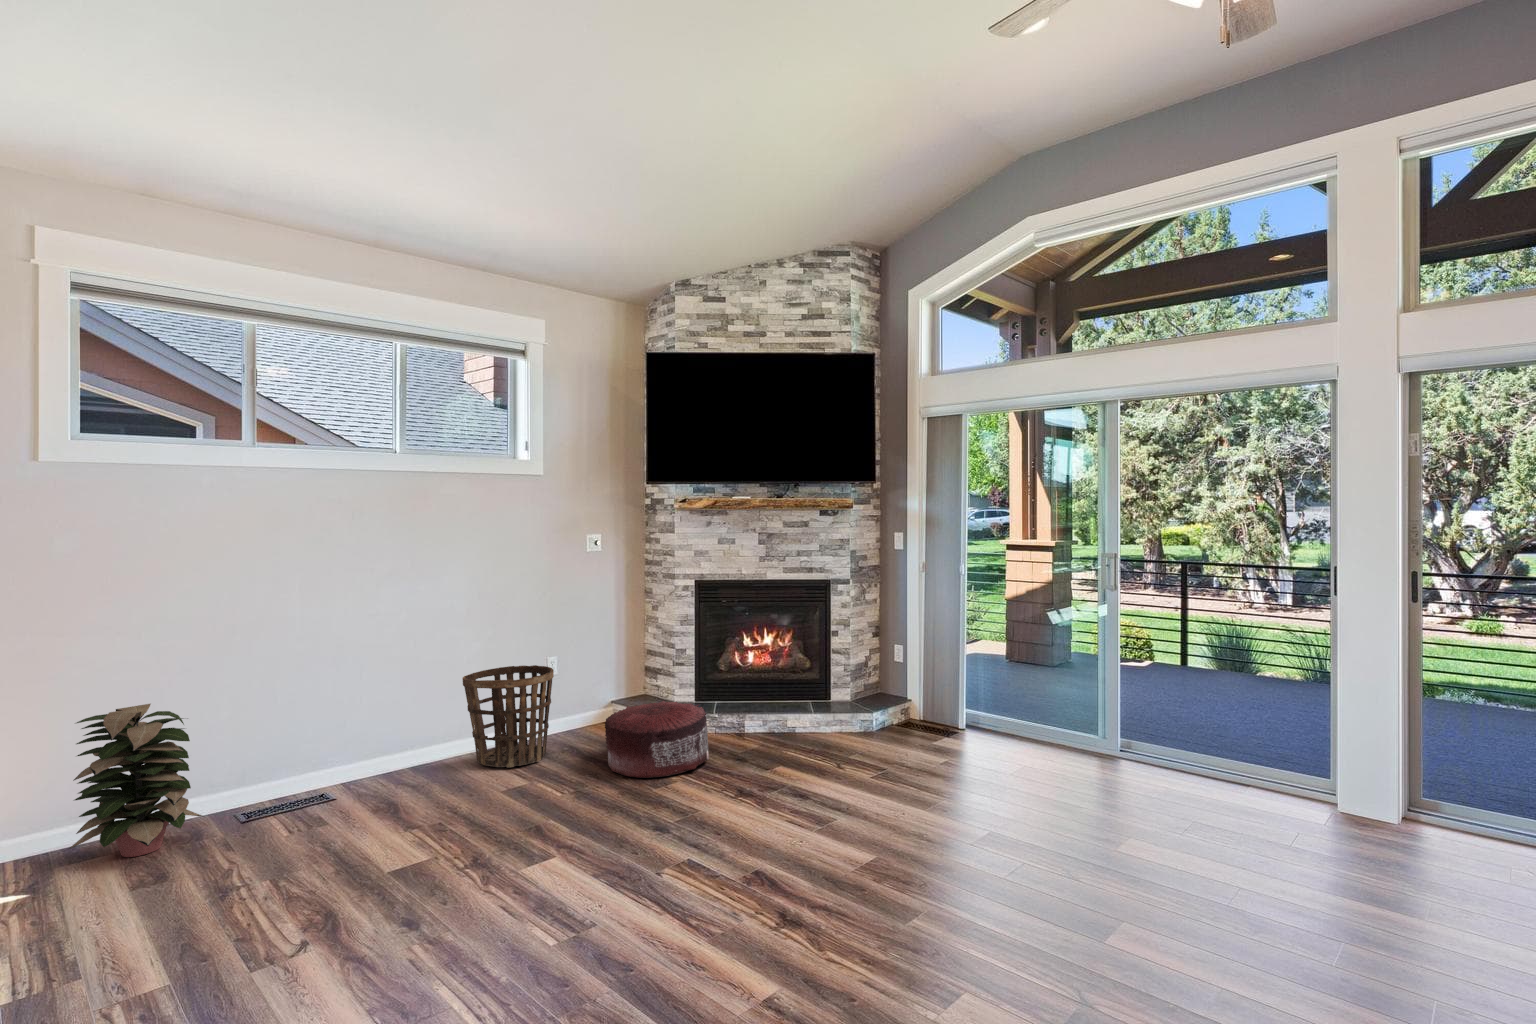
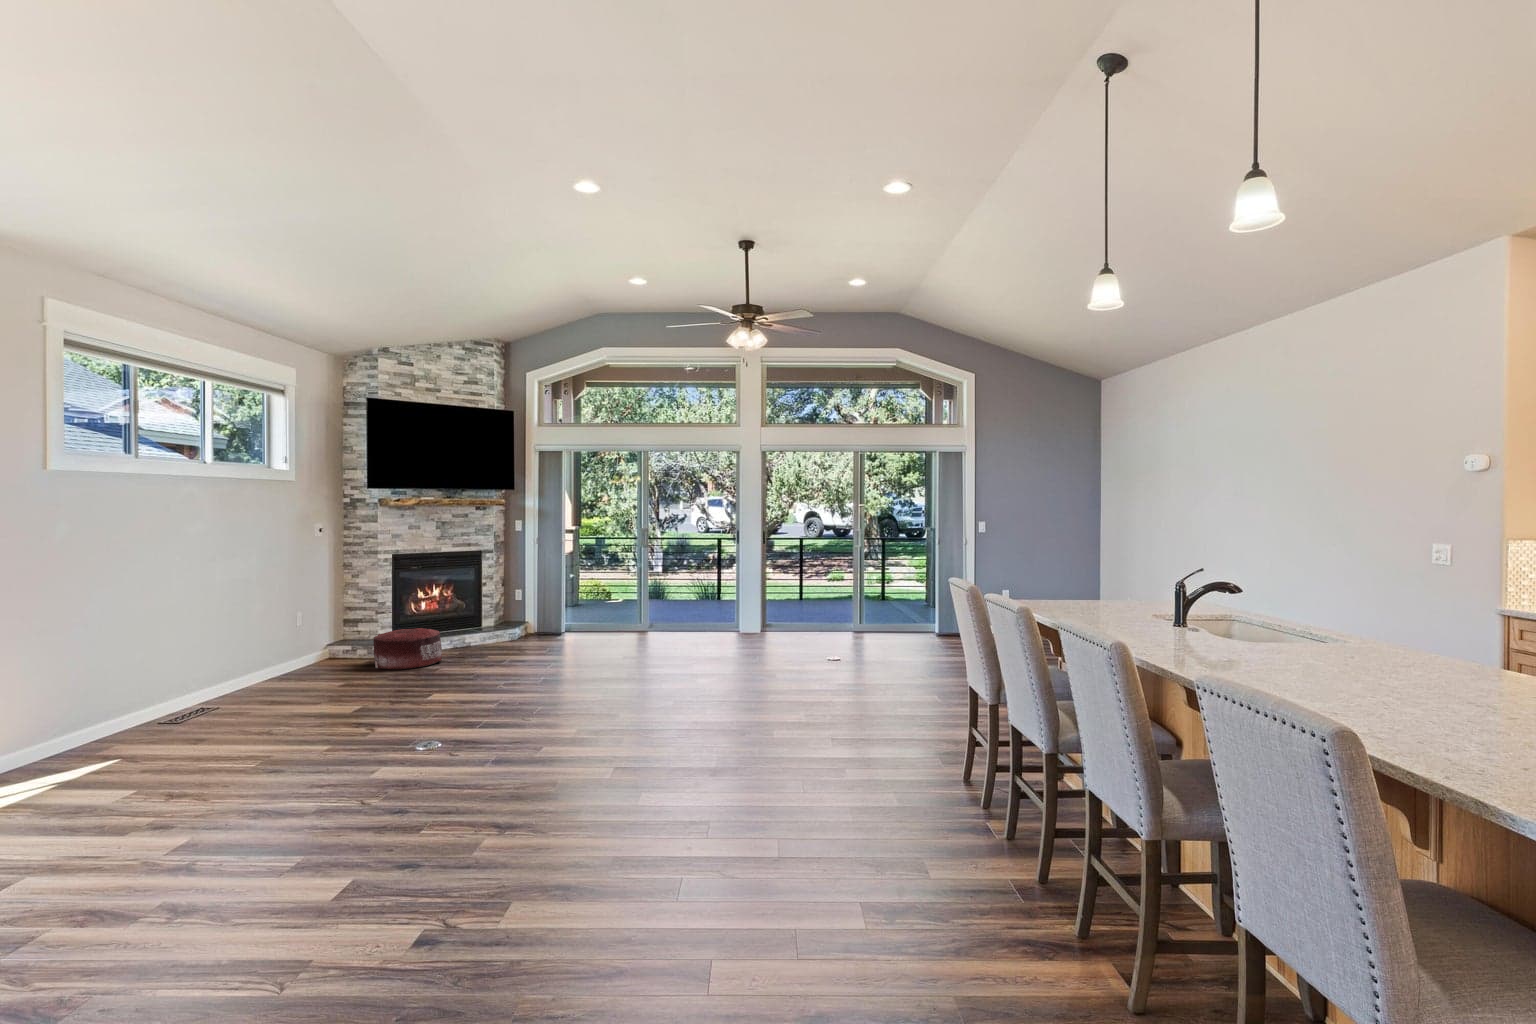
basket: present [462,665,554,768] -> none [264,614,331,680]
decorative plant: present [69,704,202,857] -> none [109,632,191,726]

